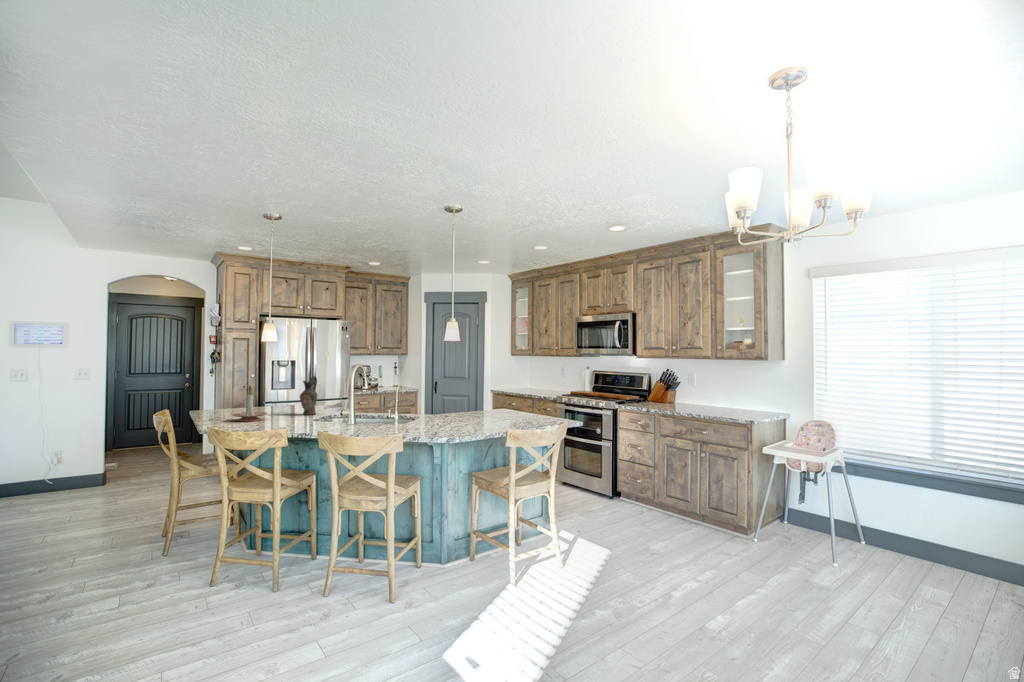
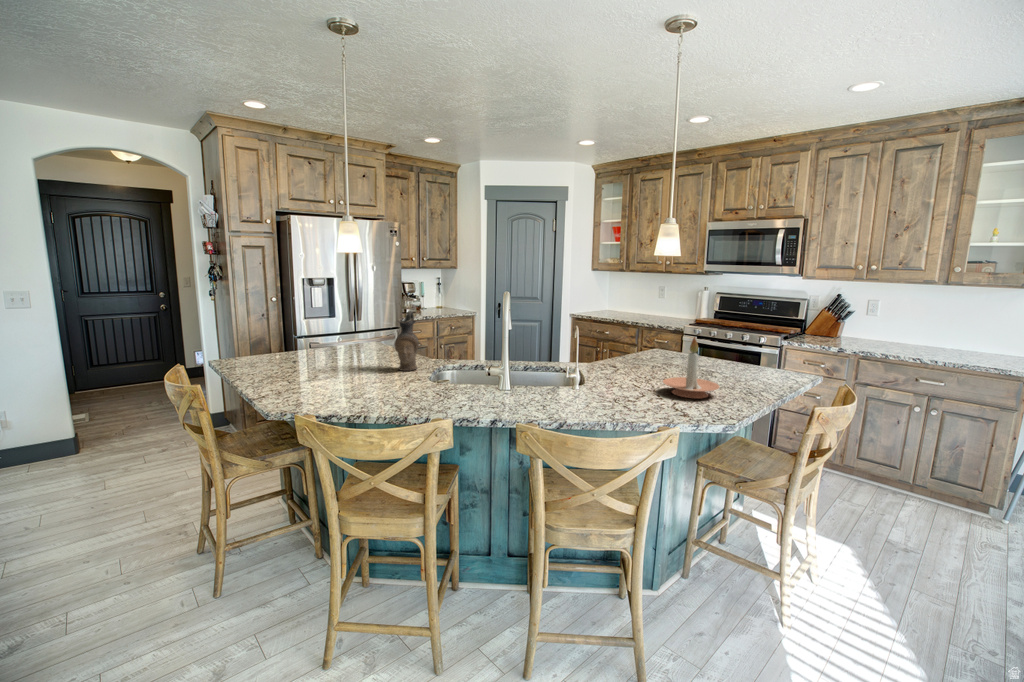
candle holder: present [231,385,267,422] -> present [663,337,719,398]

